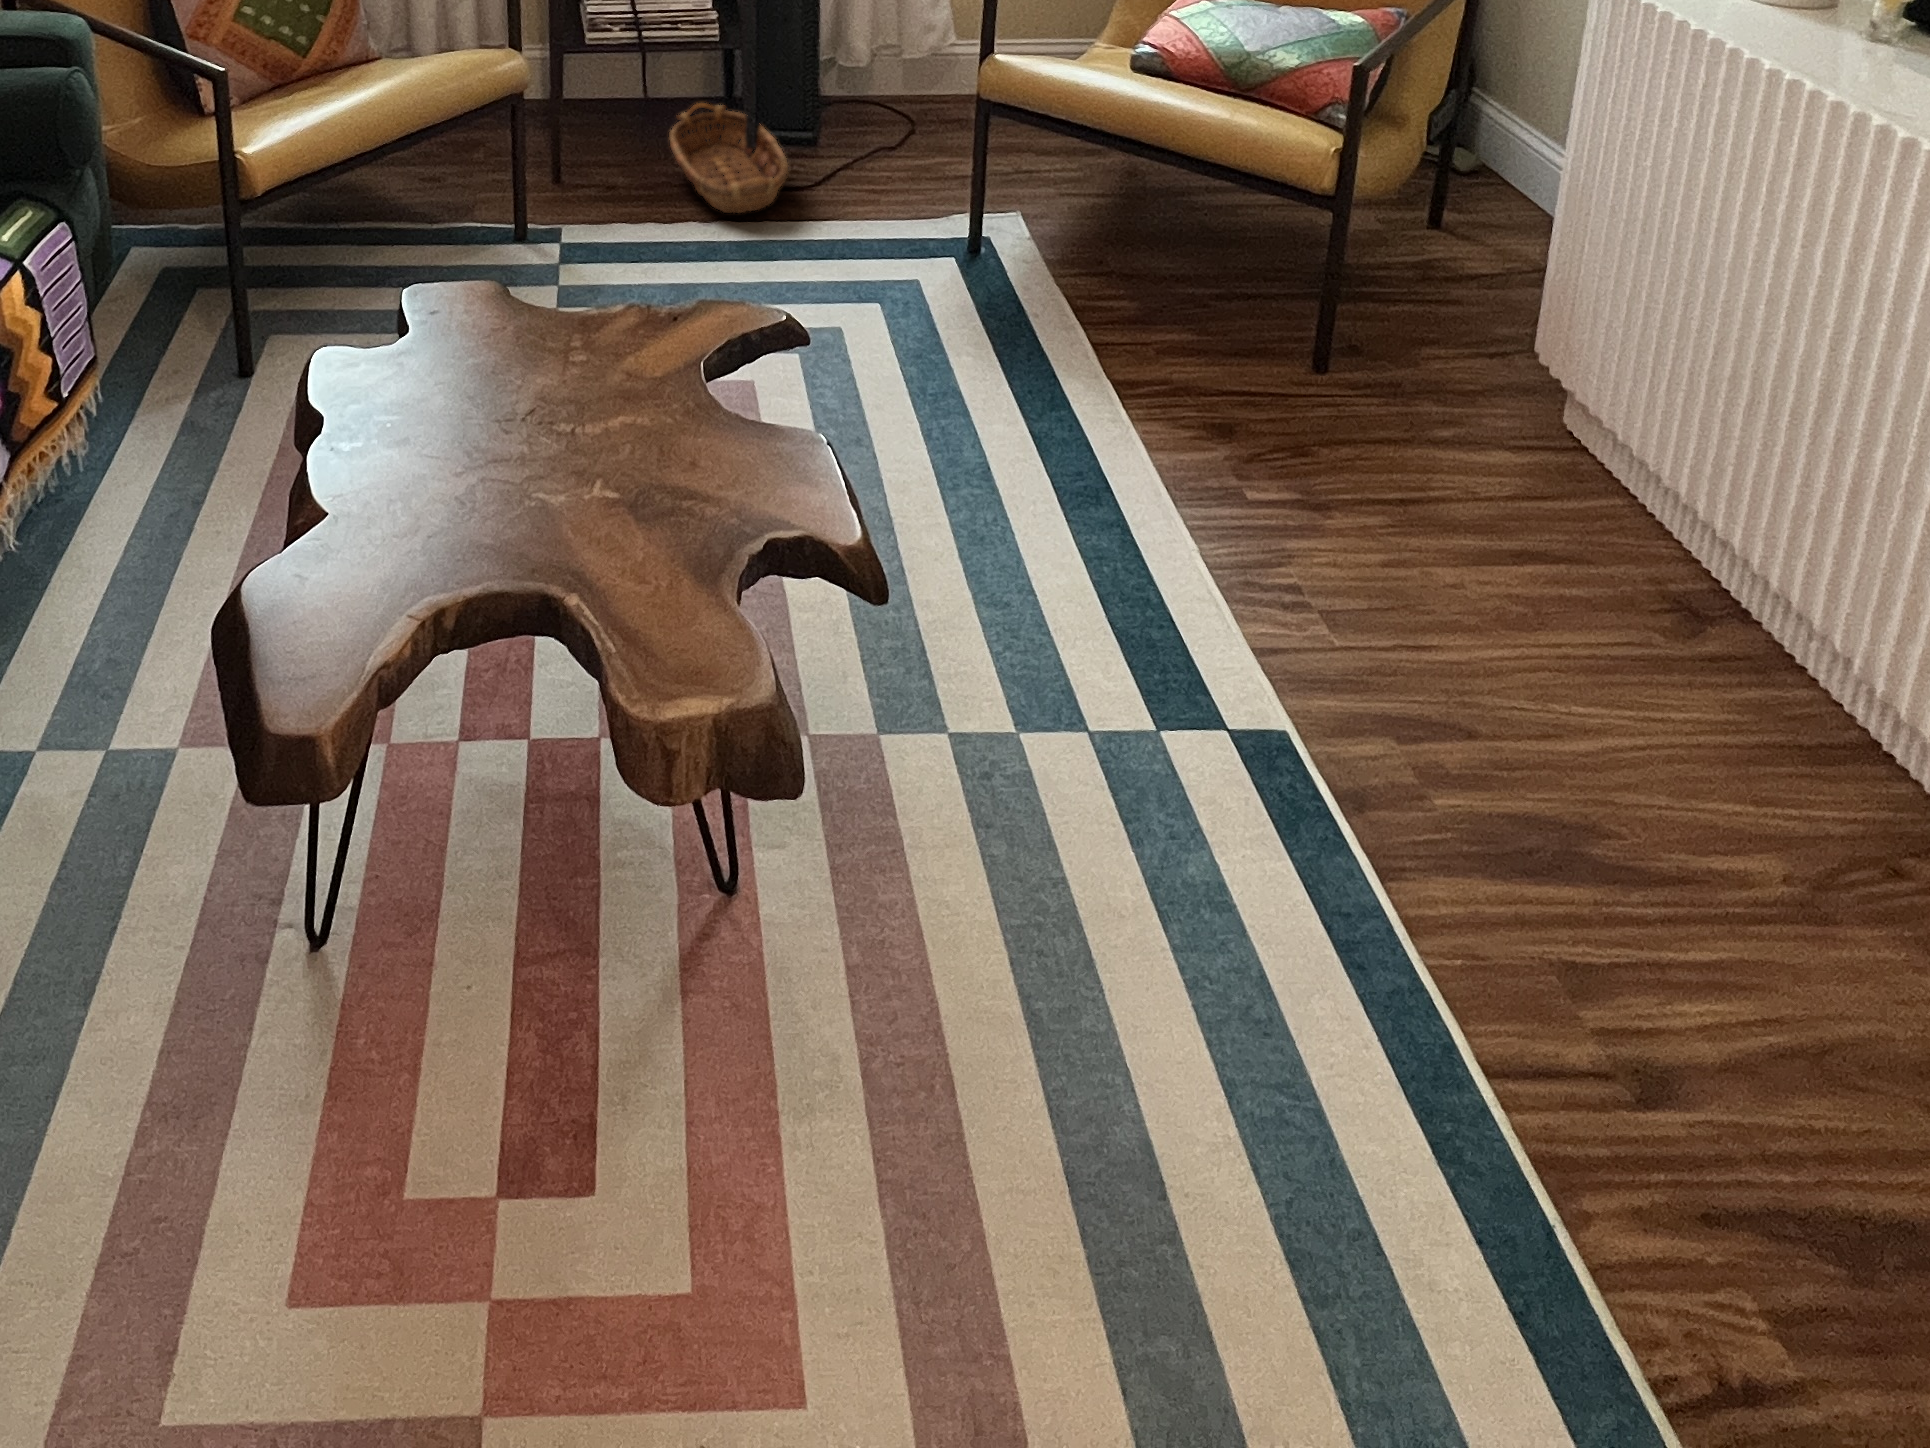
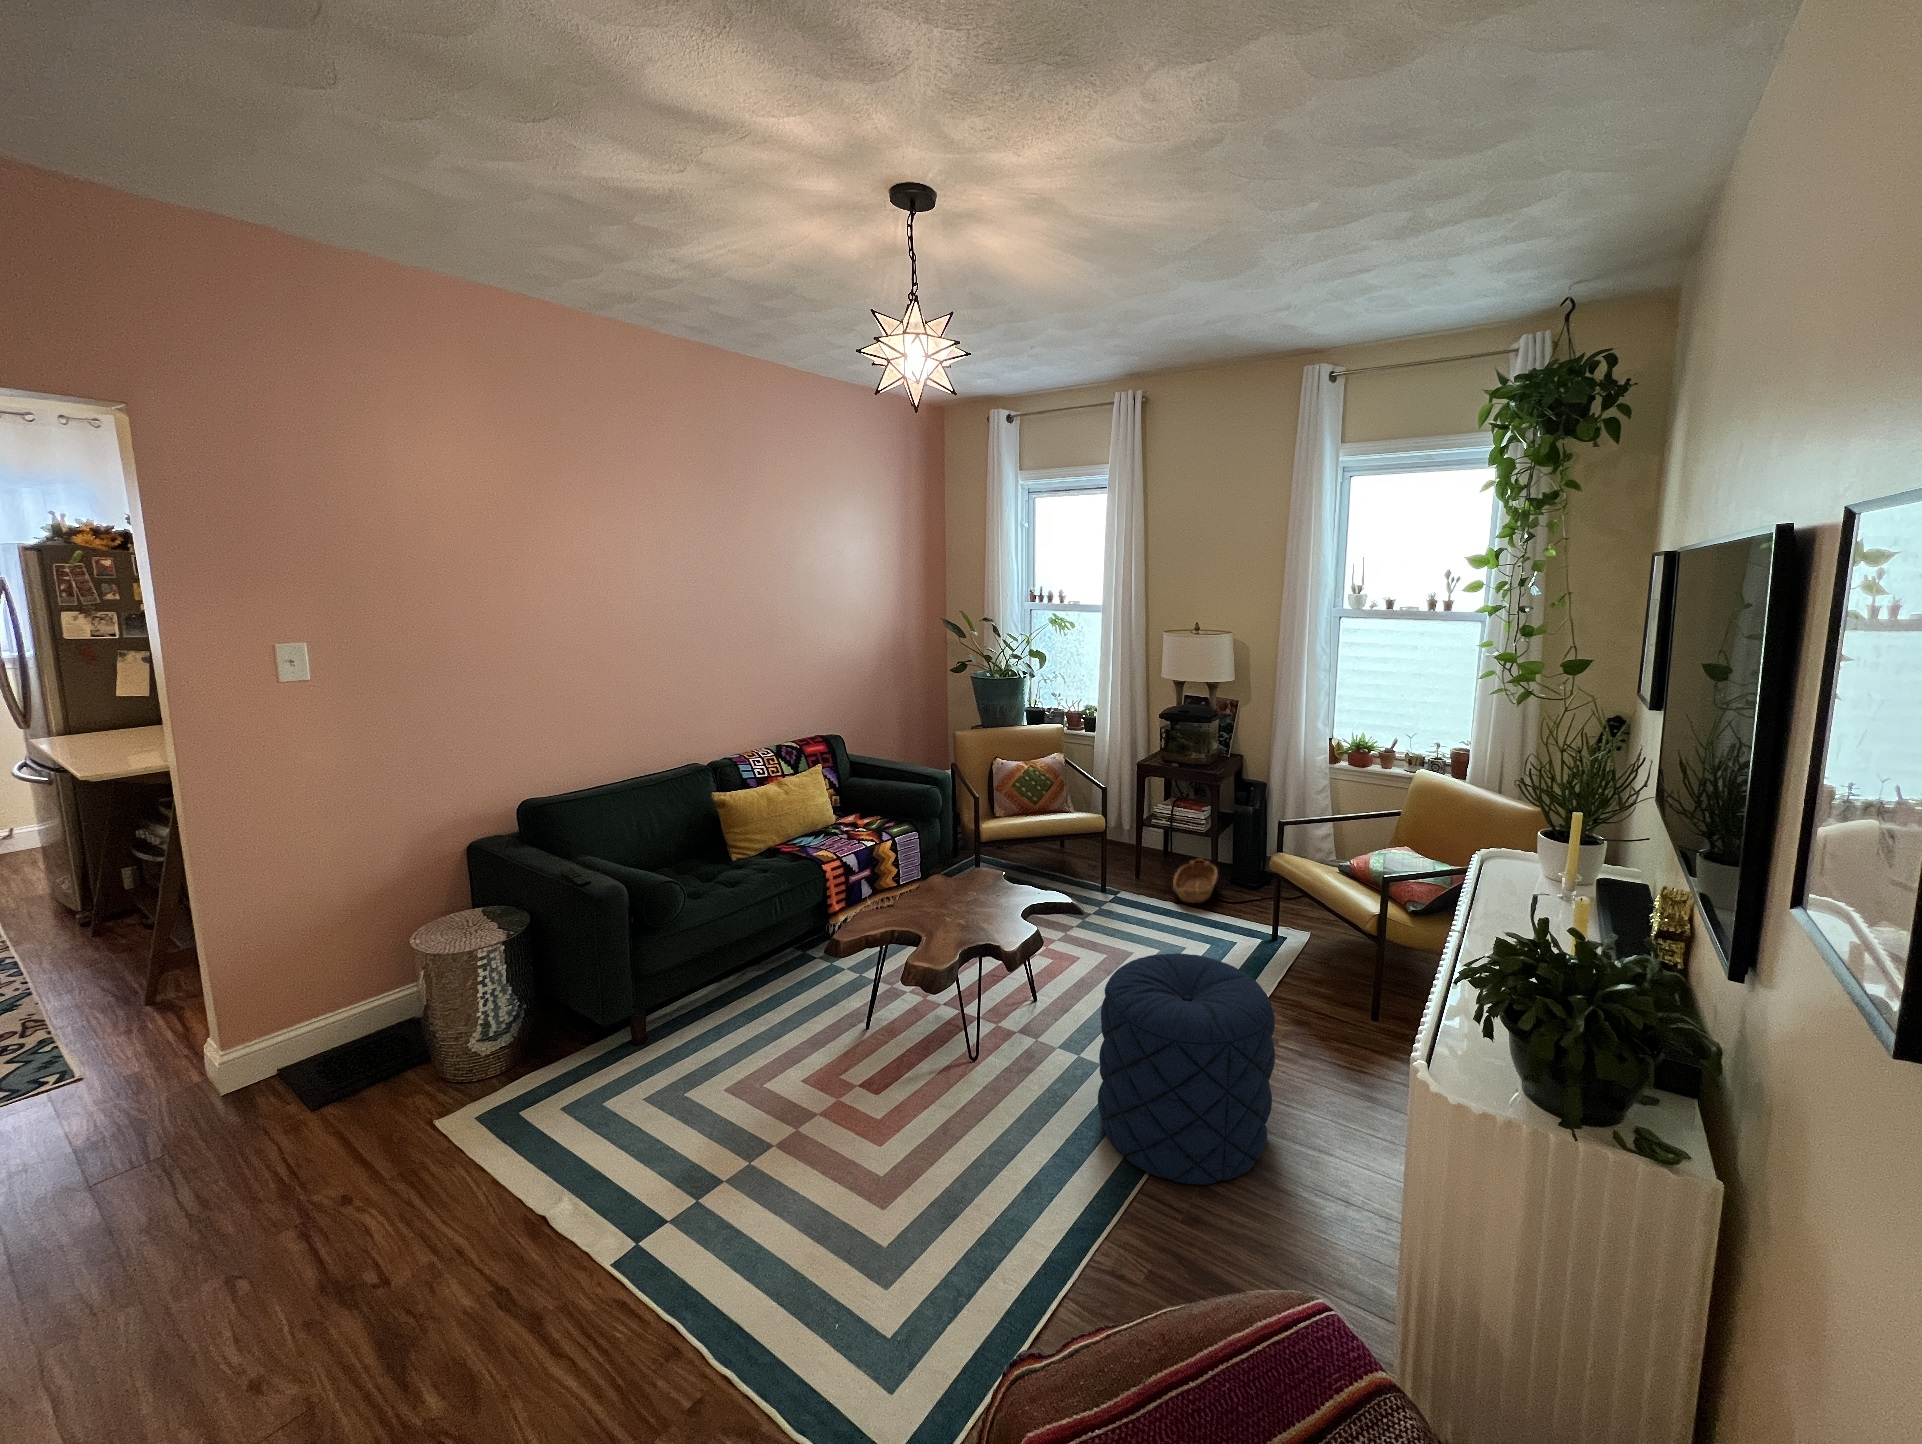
pouf: none [1163,348,1680,954] -> present [1098,953,1275,1185]

